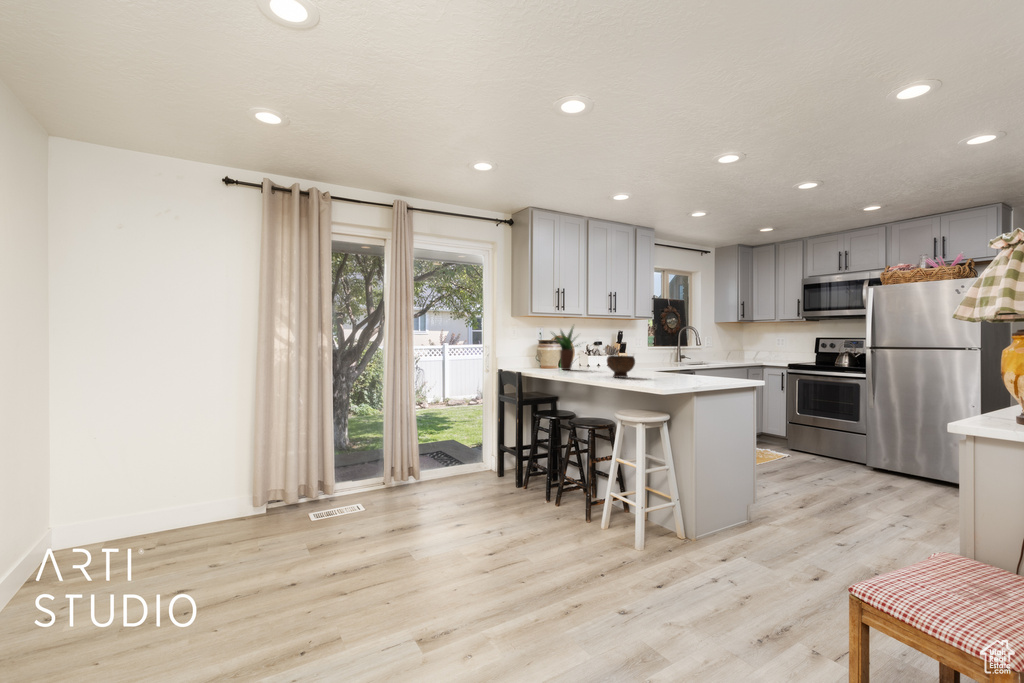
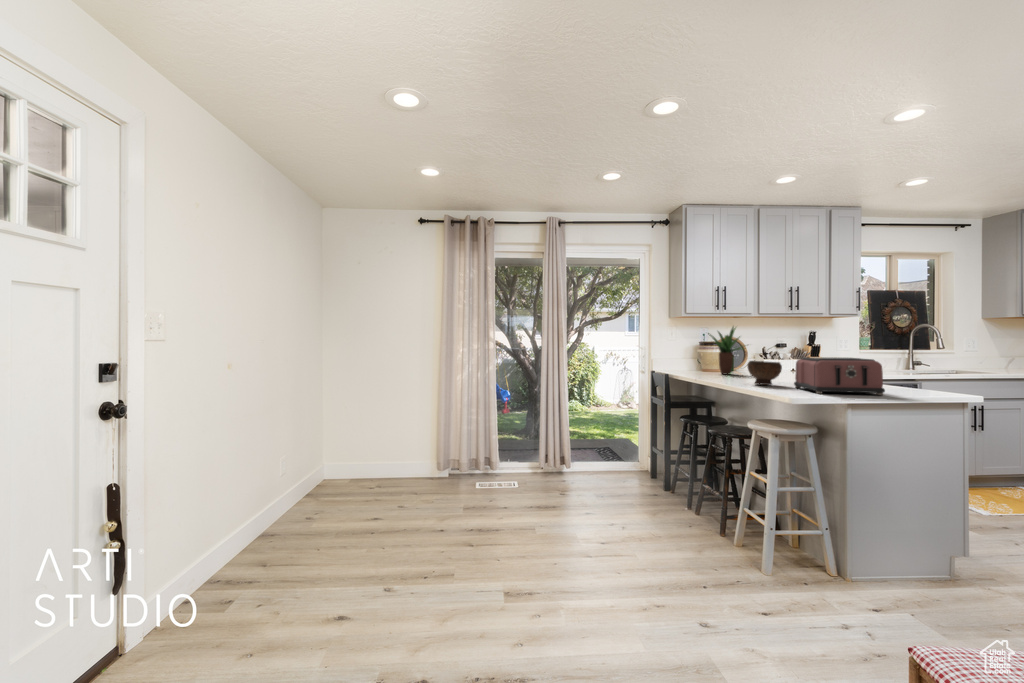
toaster: none [648,351,721,383] -> present [794,357,885,395]

